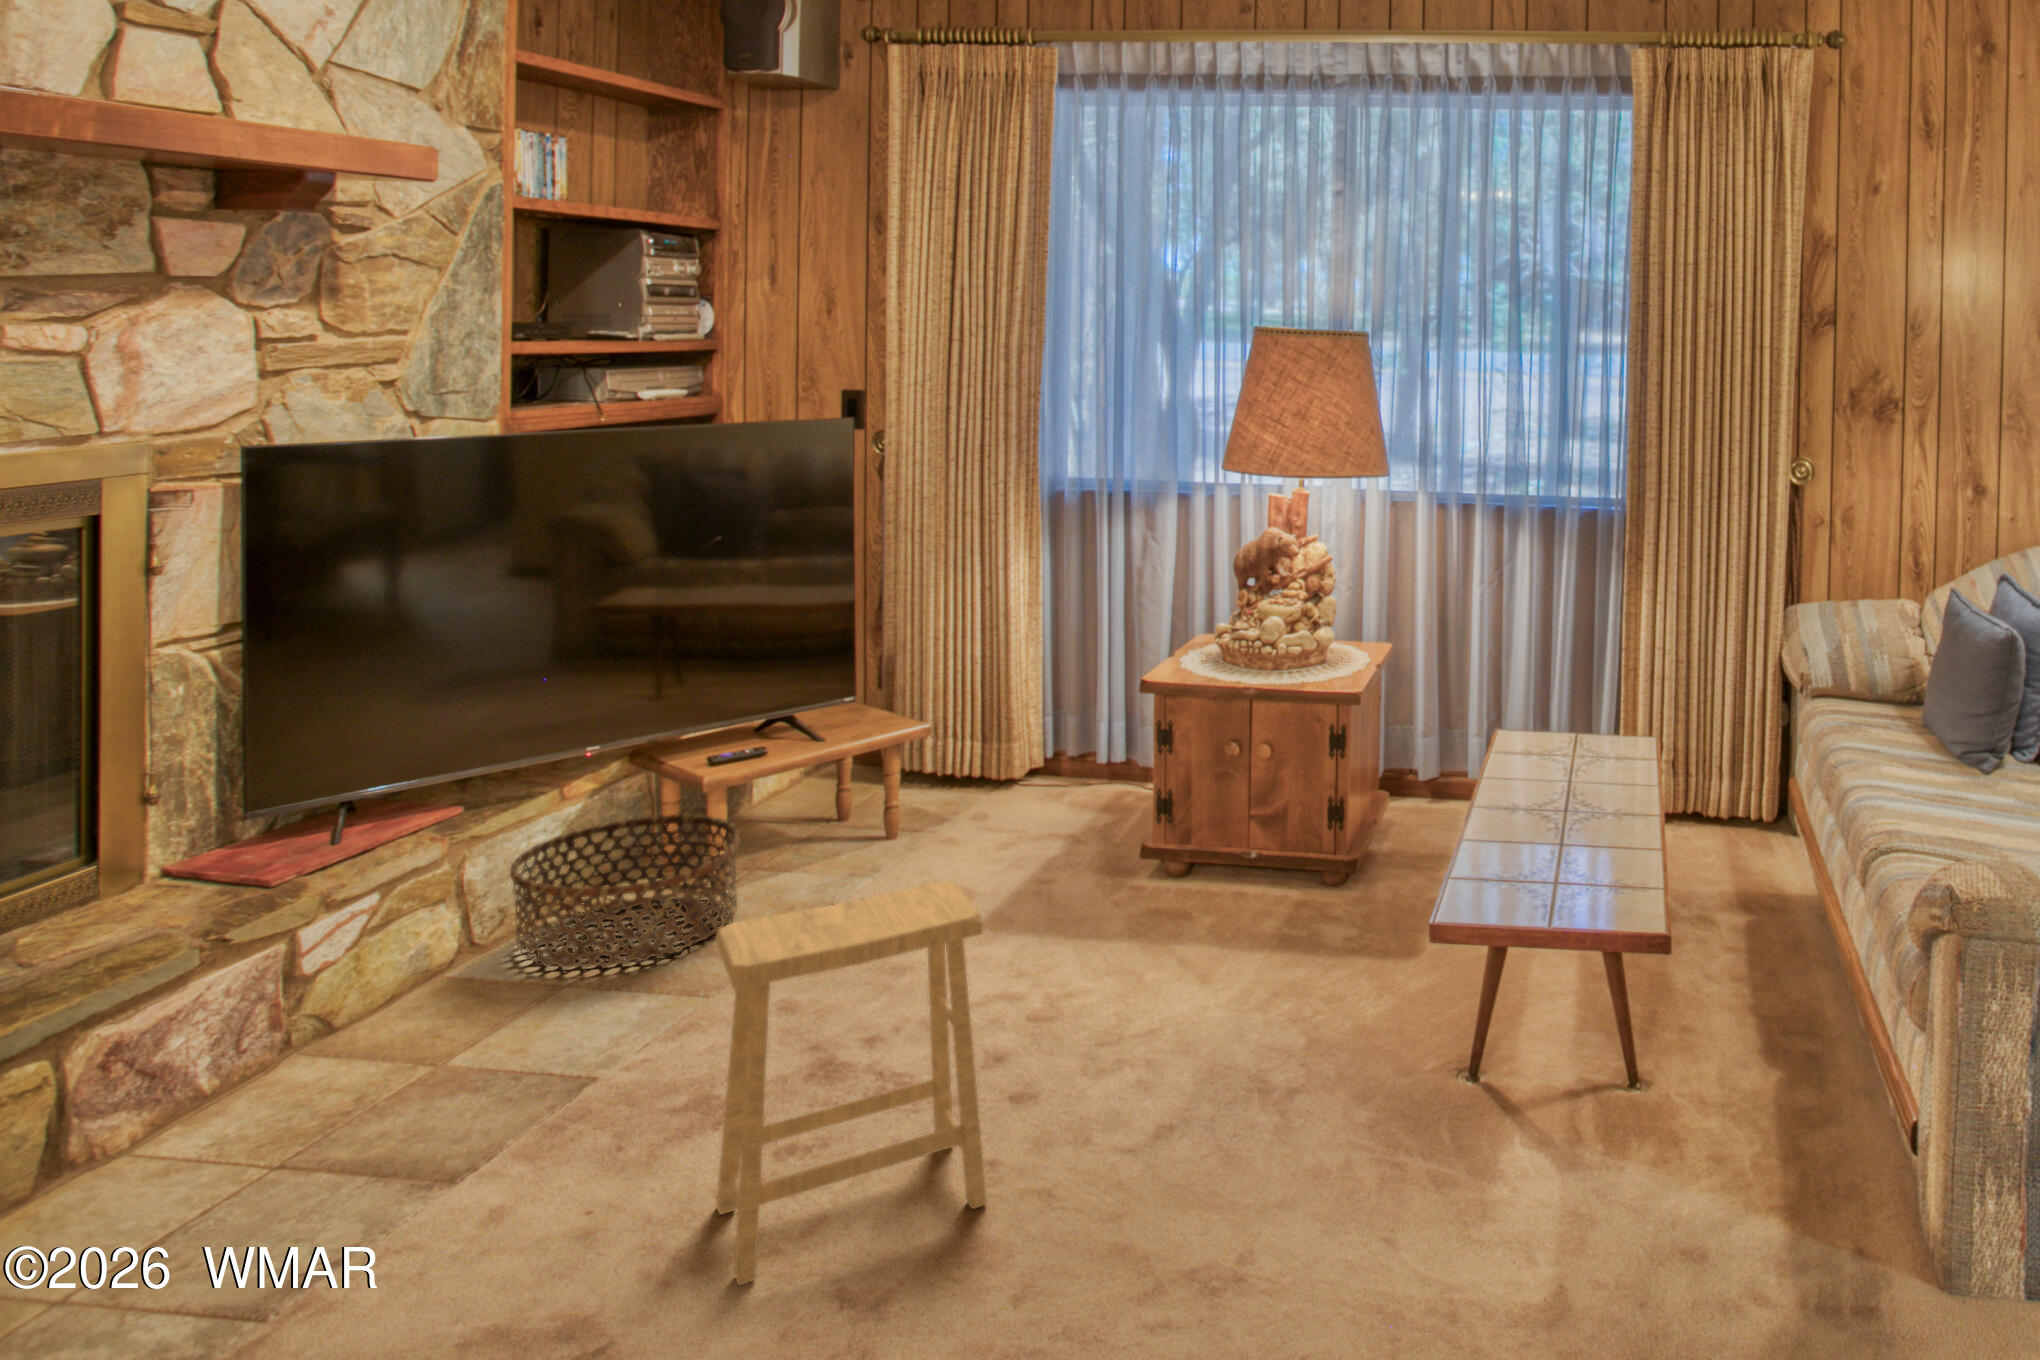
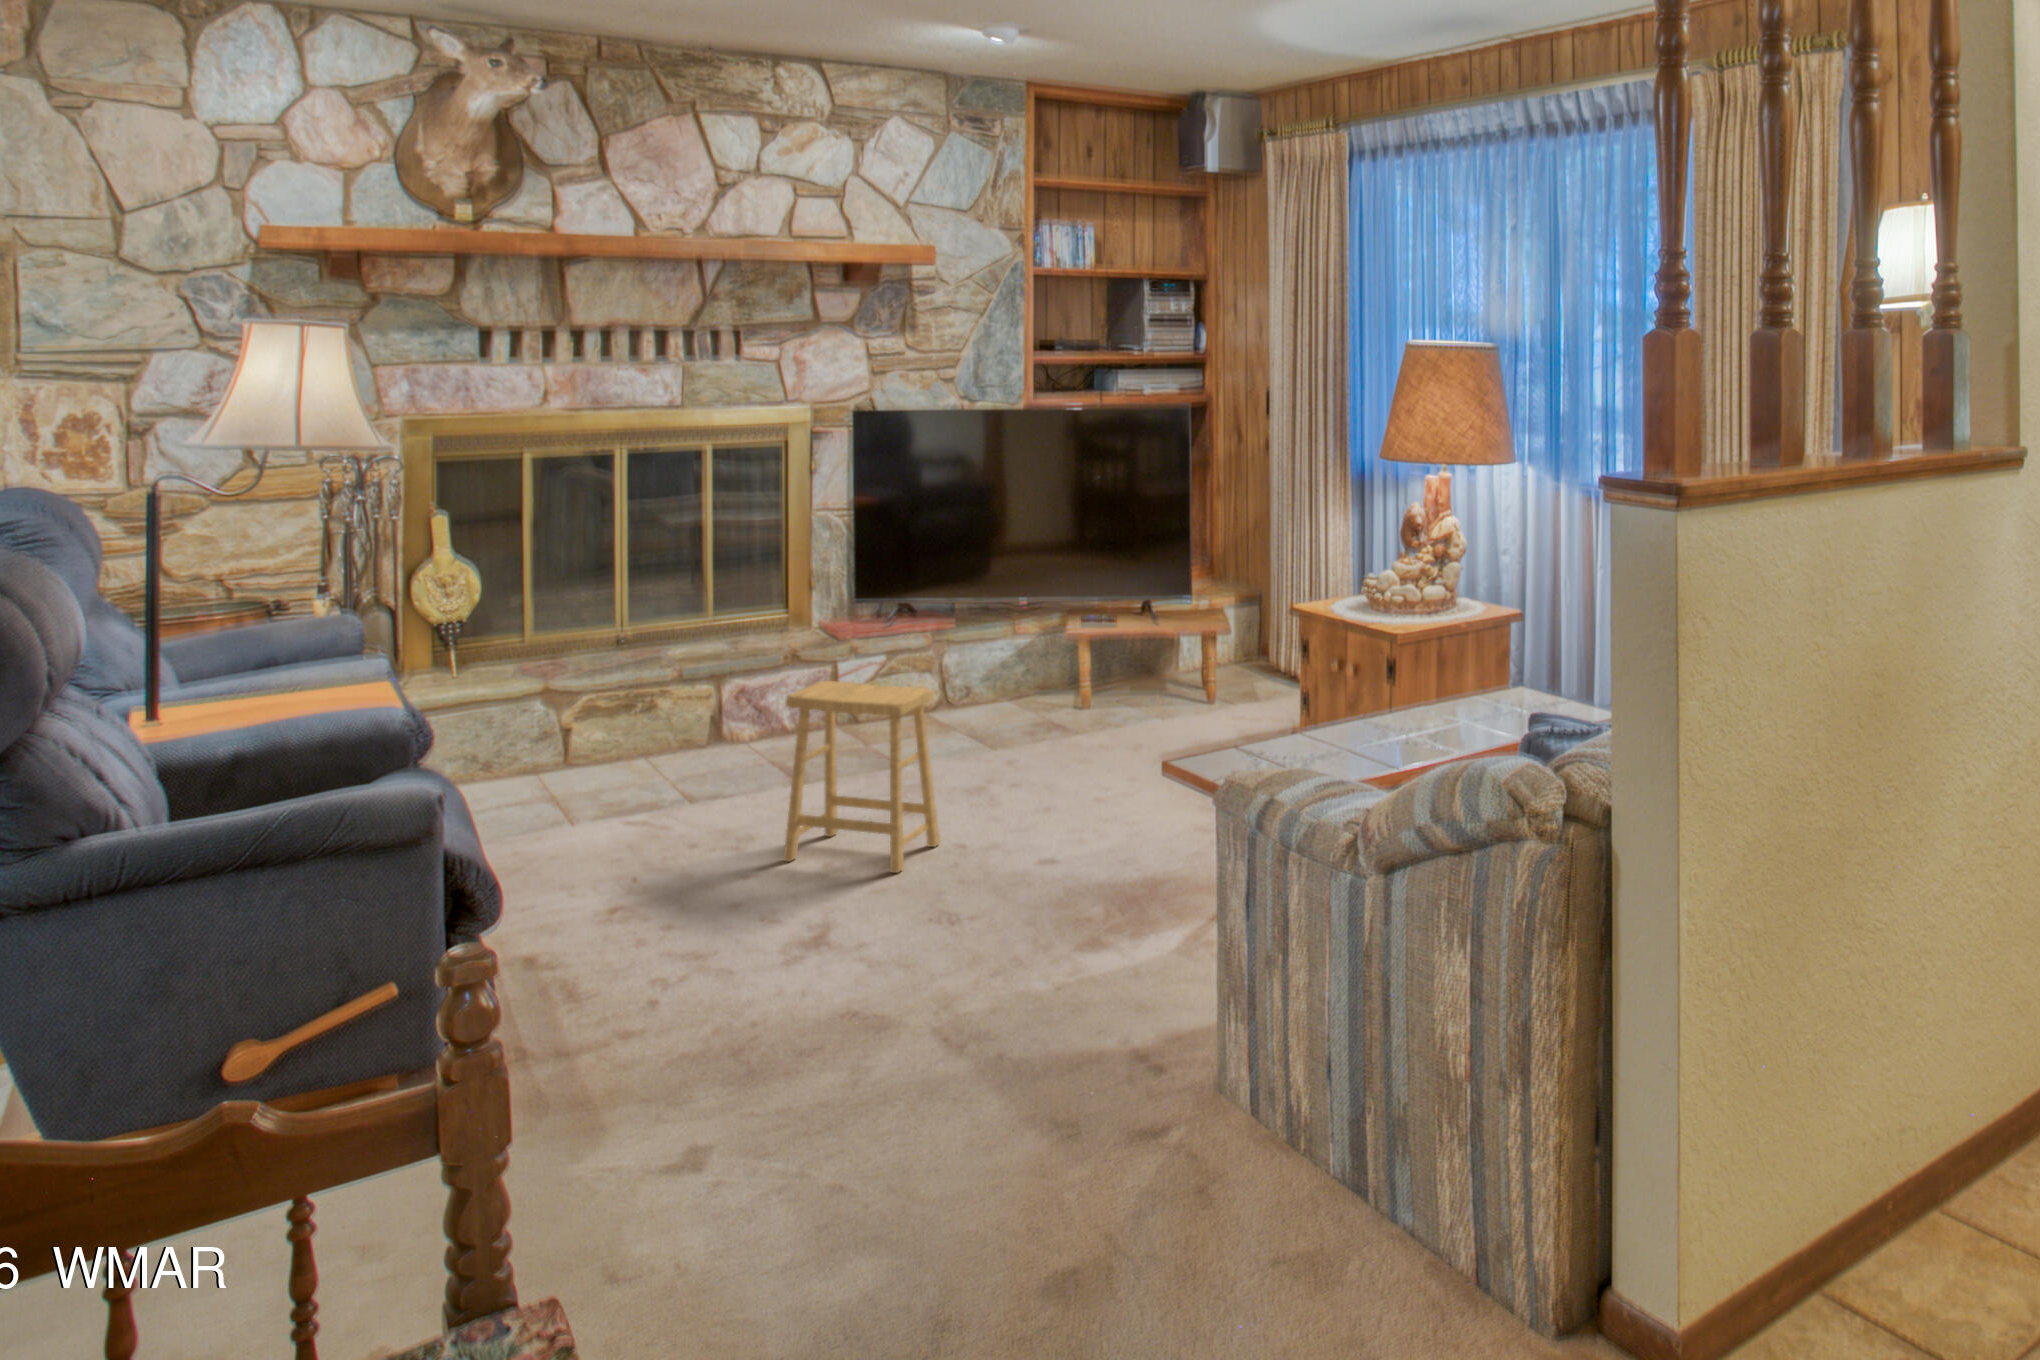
basket: present [510,815,739,968] -> none [953,652,1078,732]

